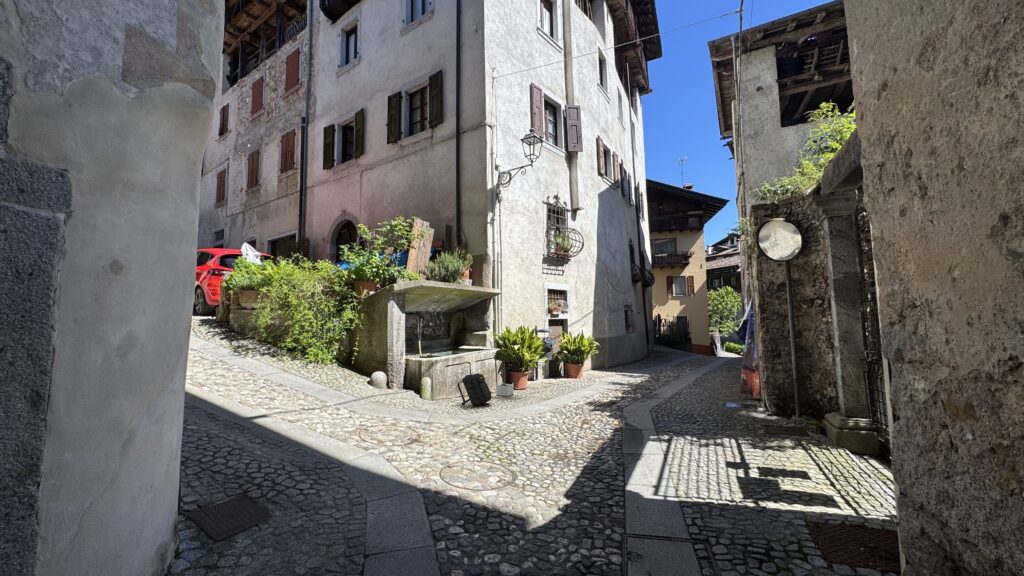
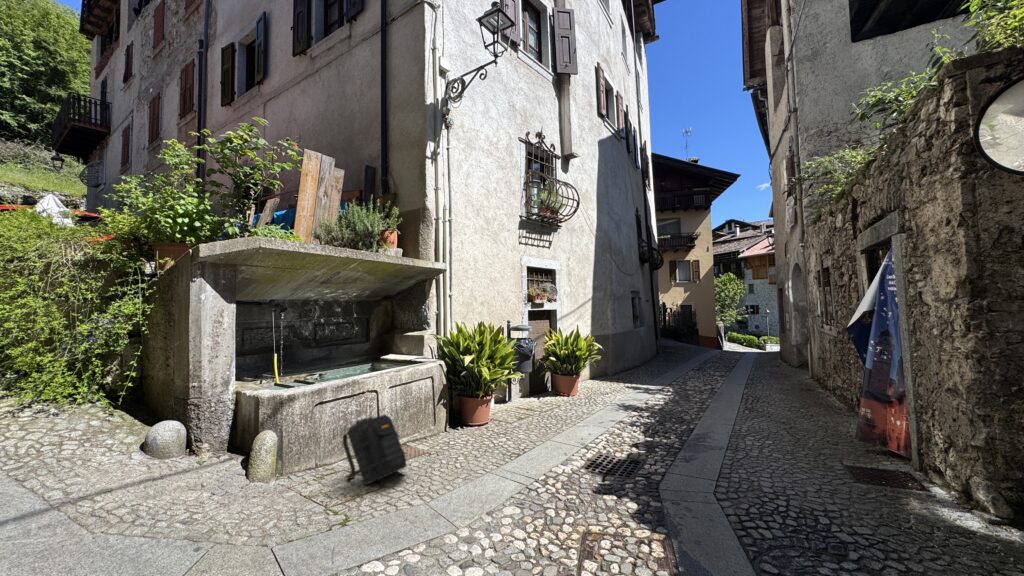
potted tree: present [494,348,514,396] -> none [425,361,461,447]

